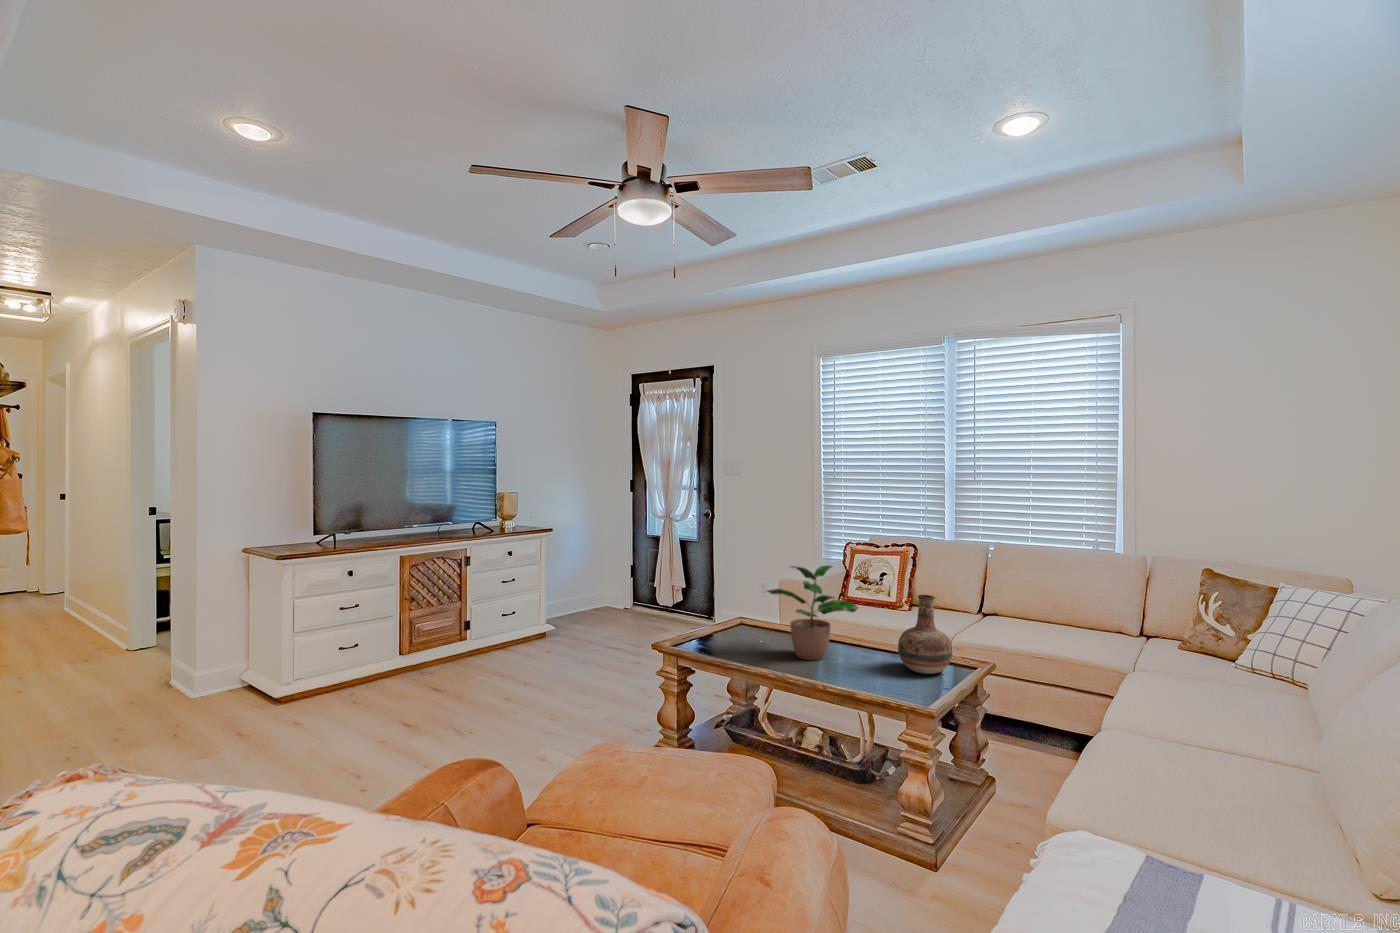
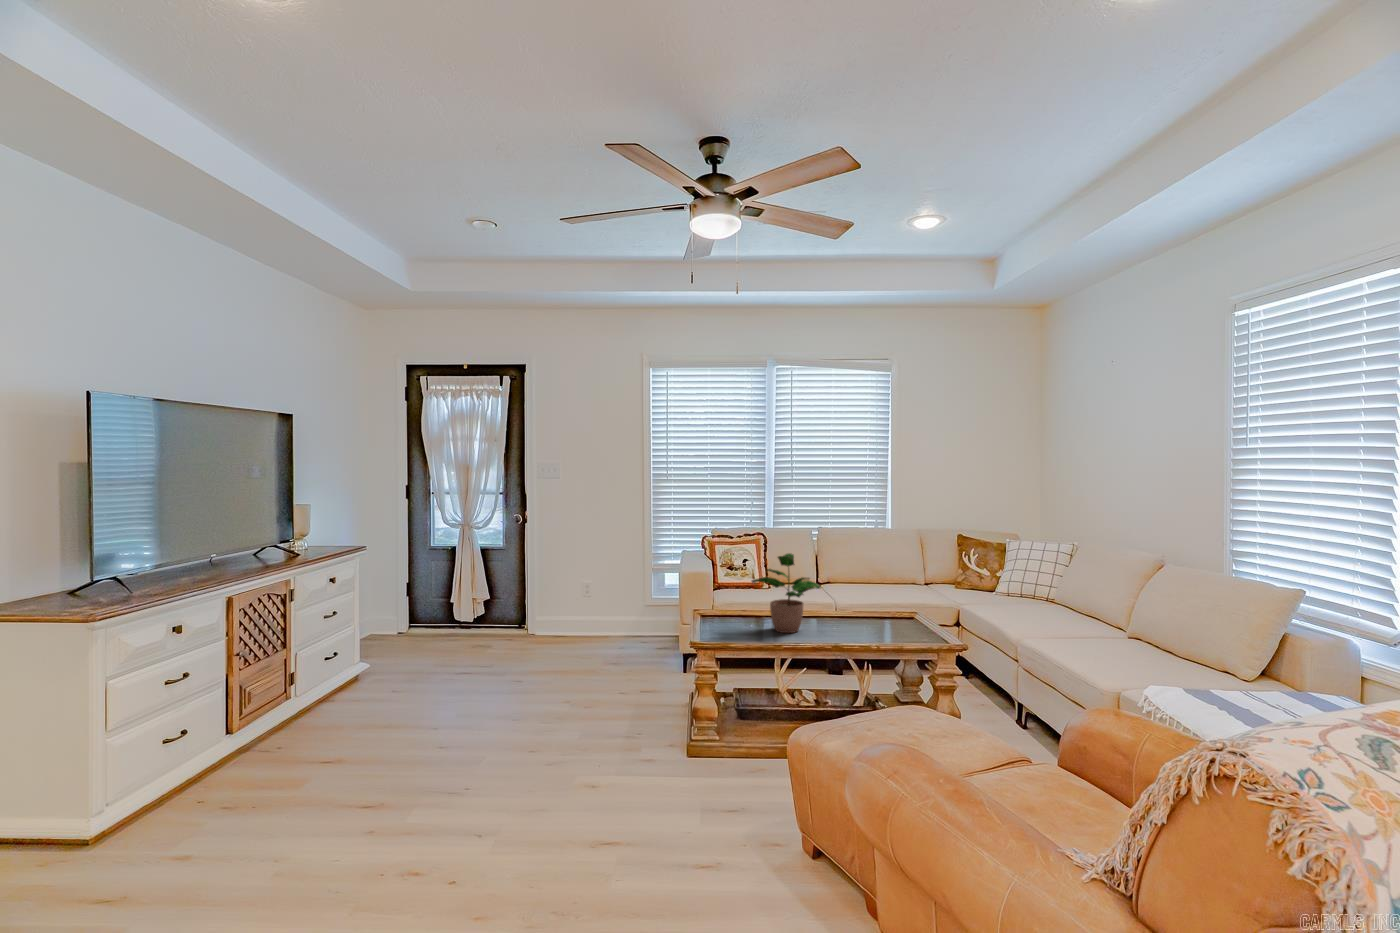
vase: present [898,595,952,674] -> none [851,568,891,628]

